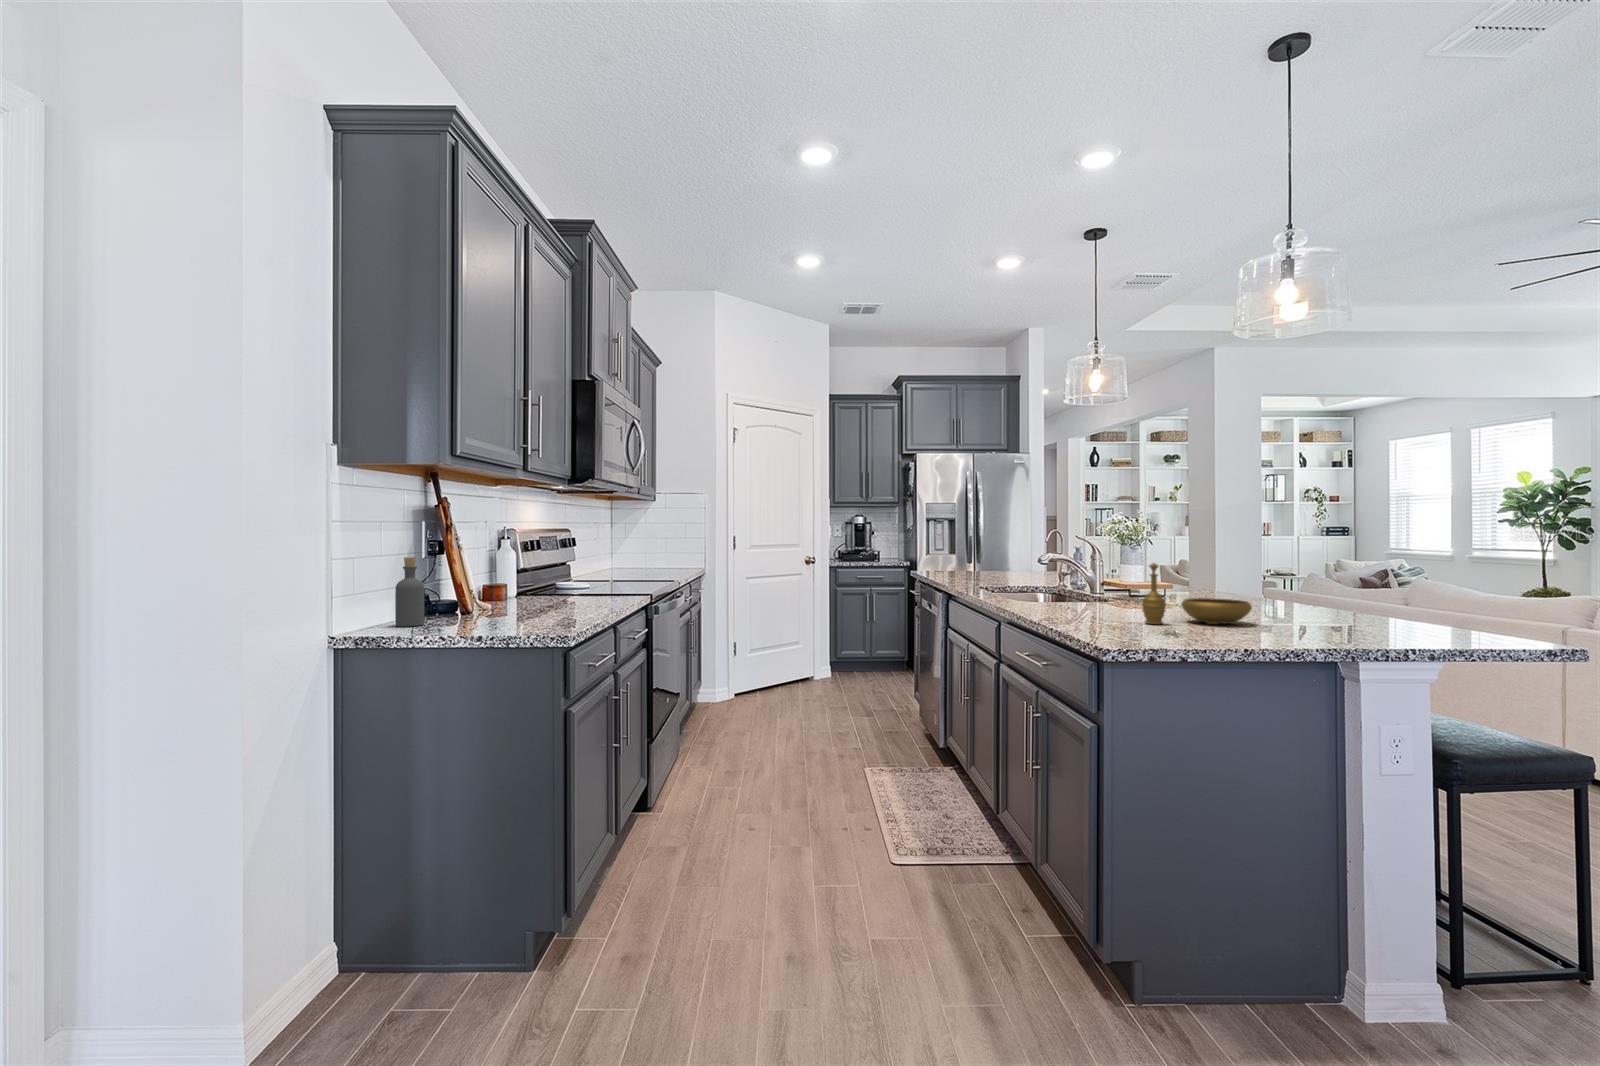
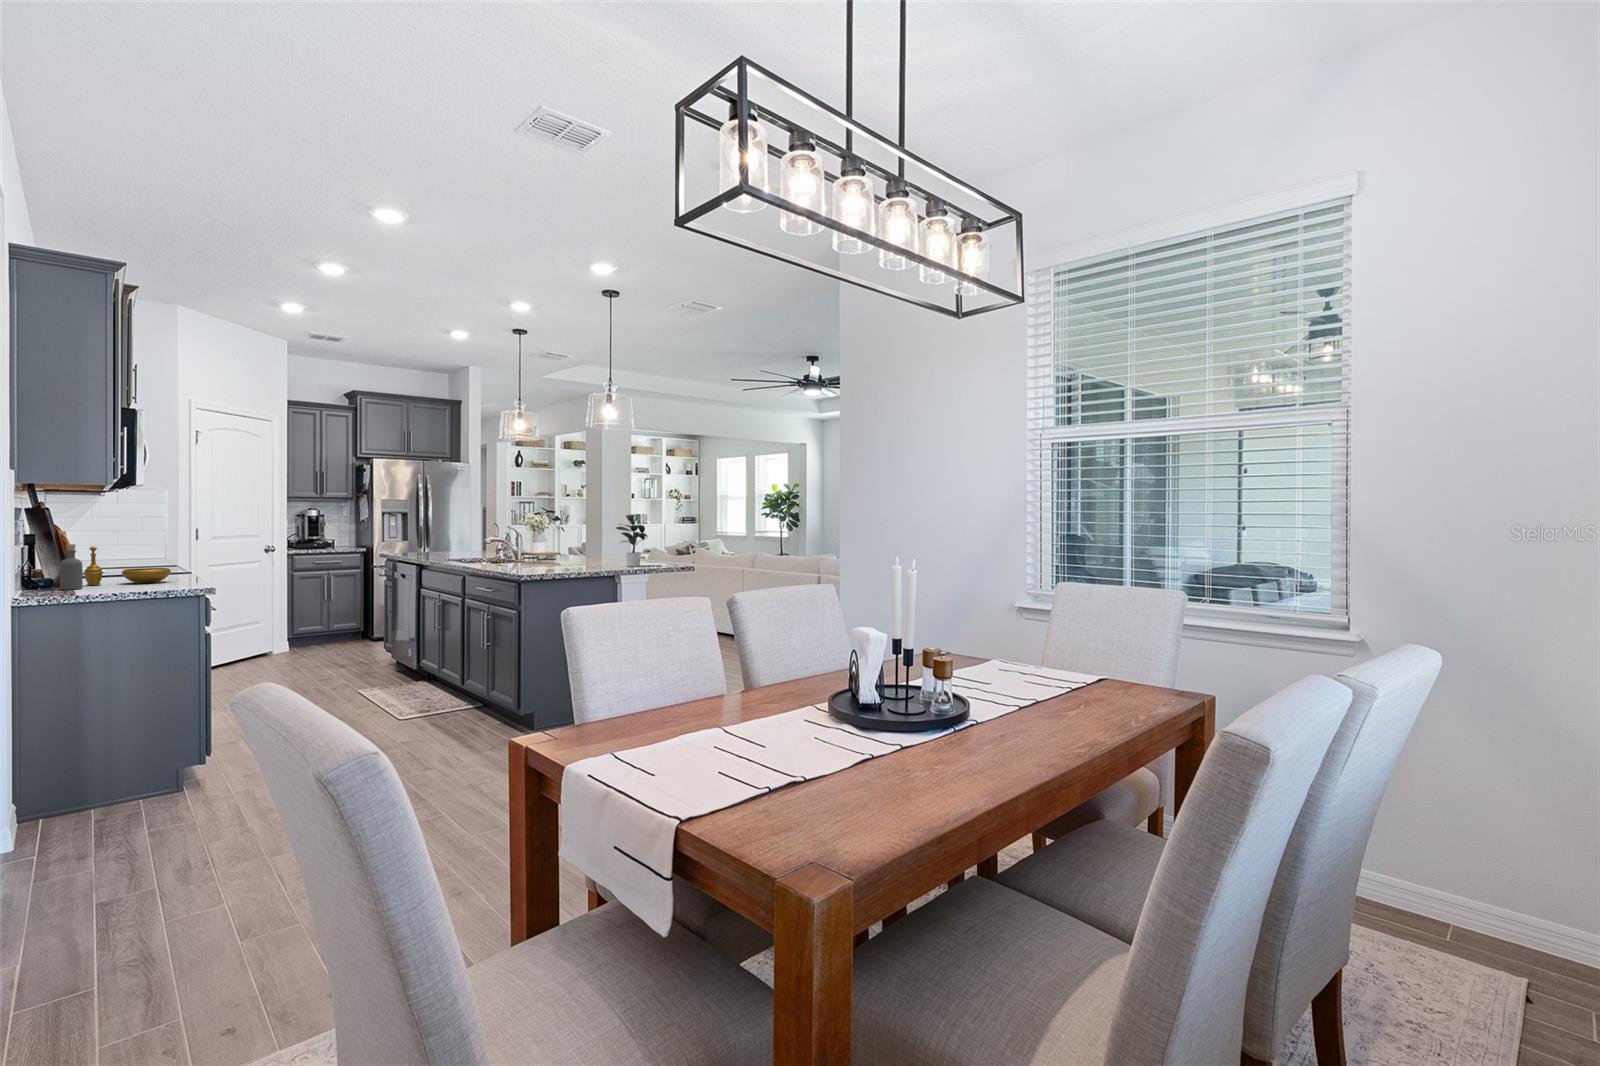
potted plant: none [1310,503,1463,633] -> present [616,514,647,567]
decorative bowl: present [1142,563,1252,624] -> present [84,546,171,585]

